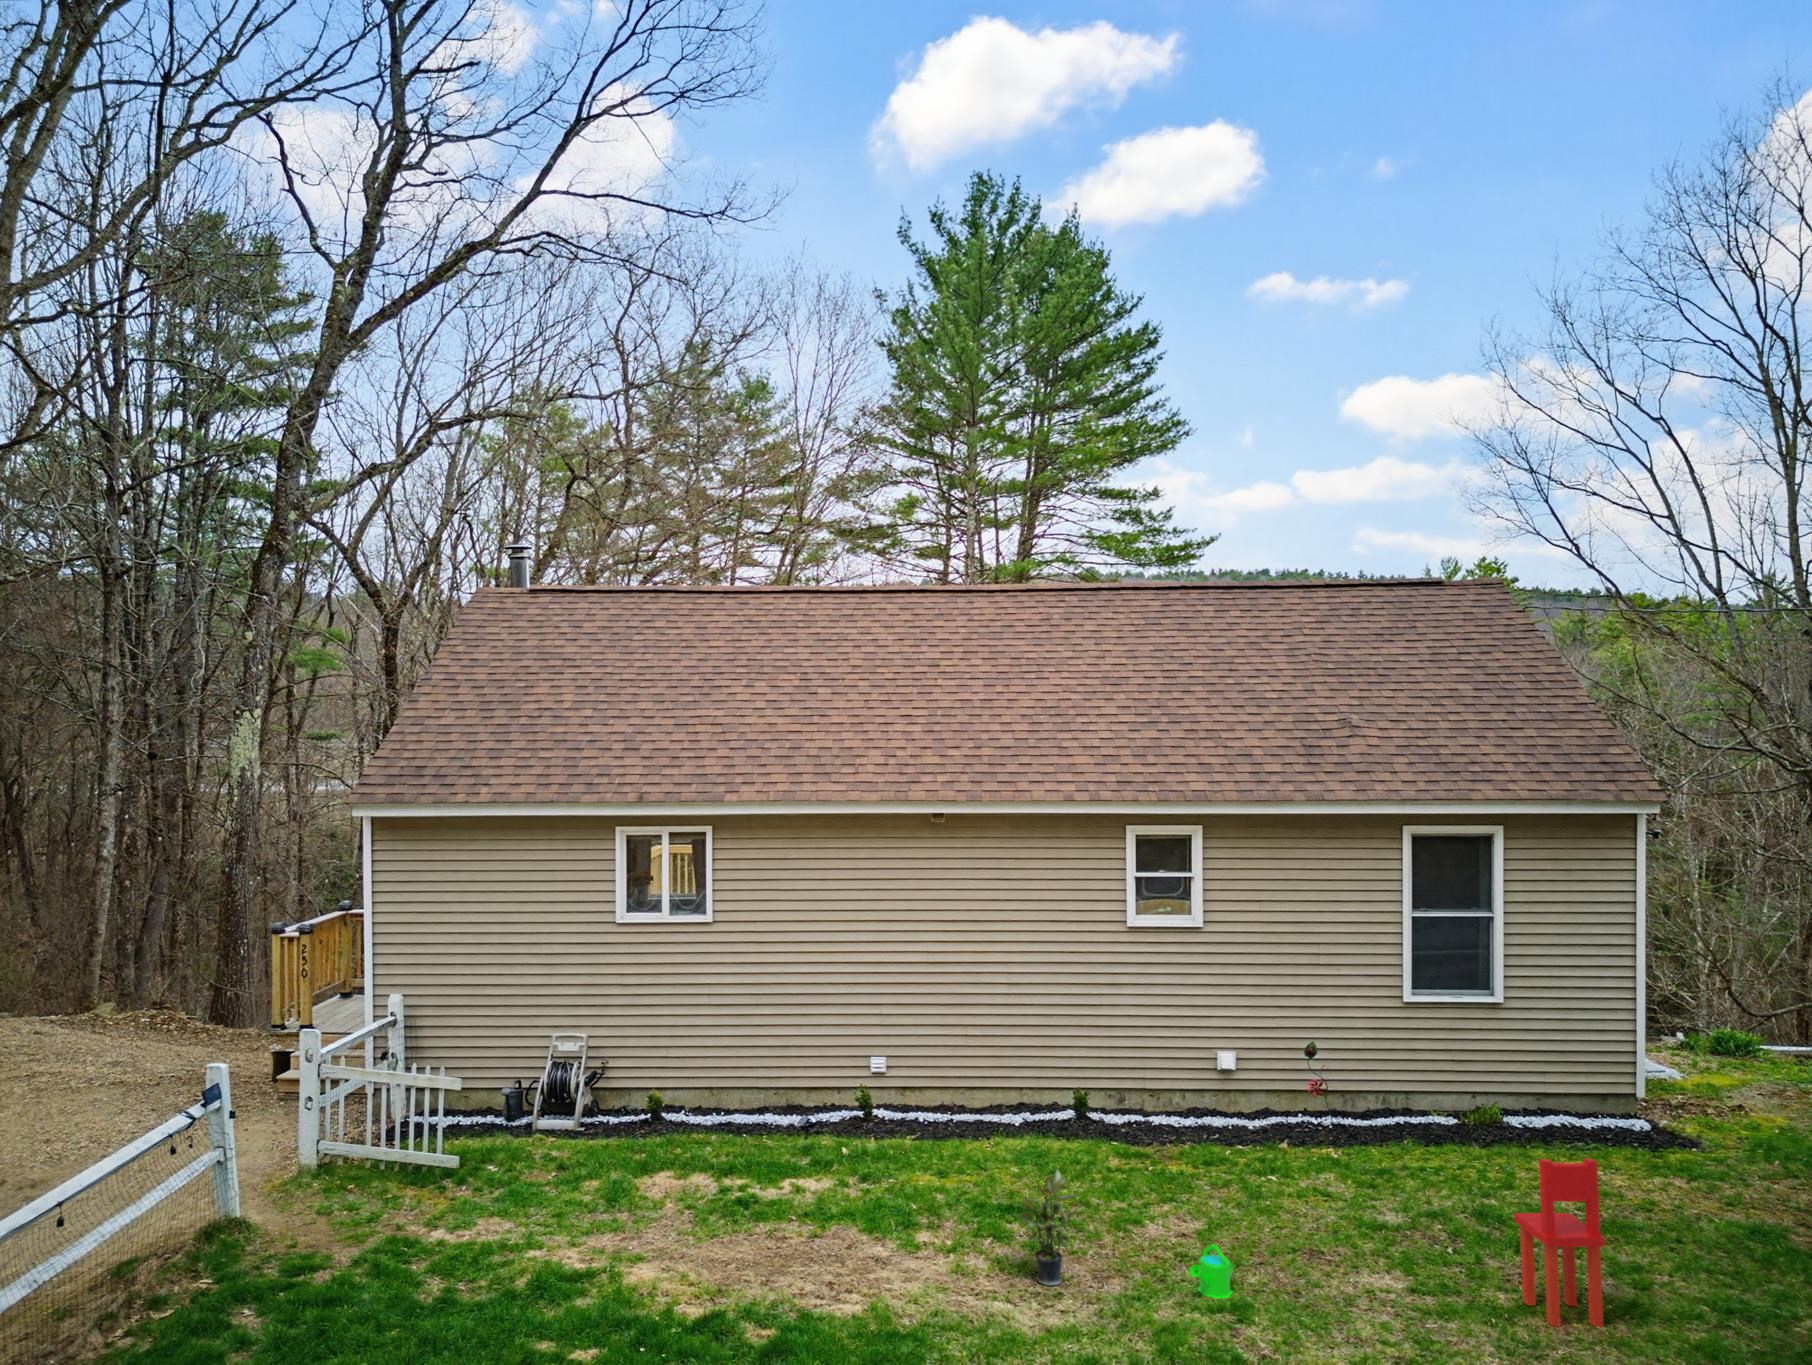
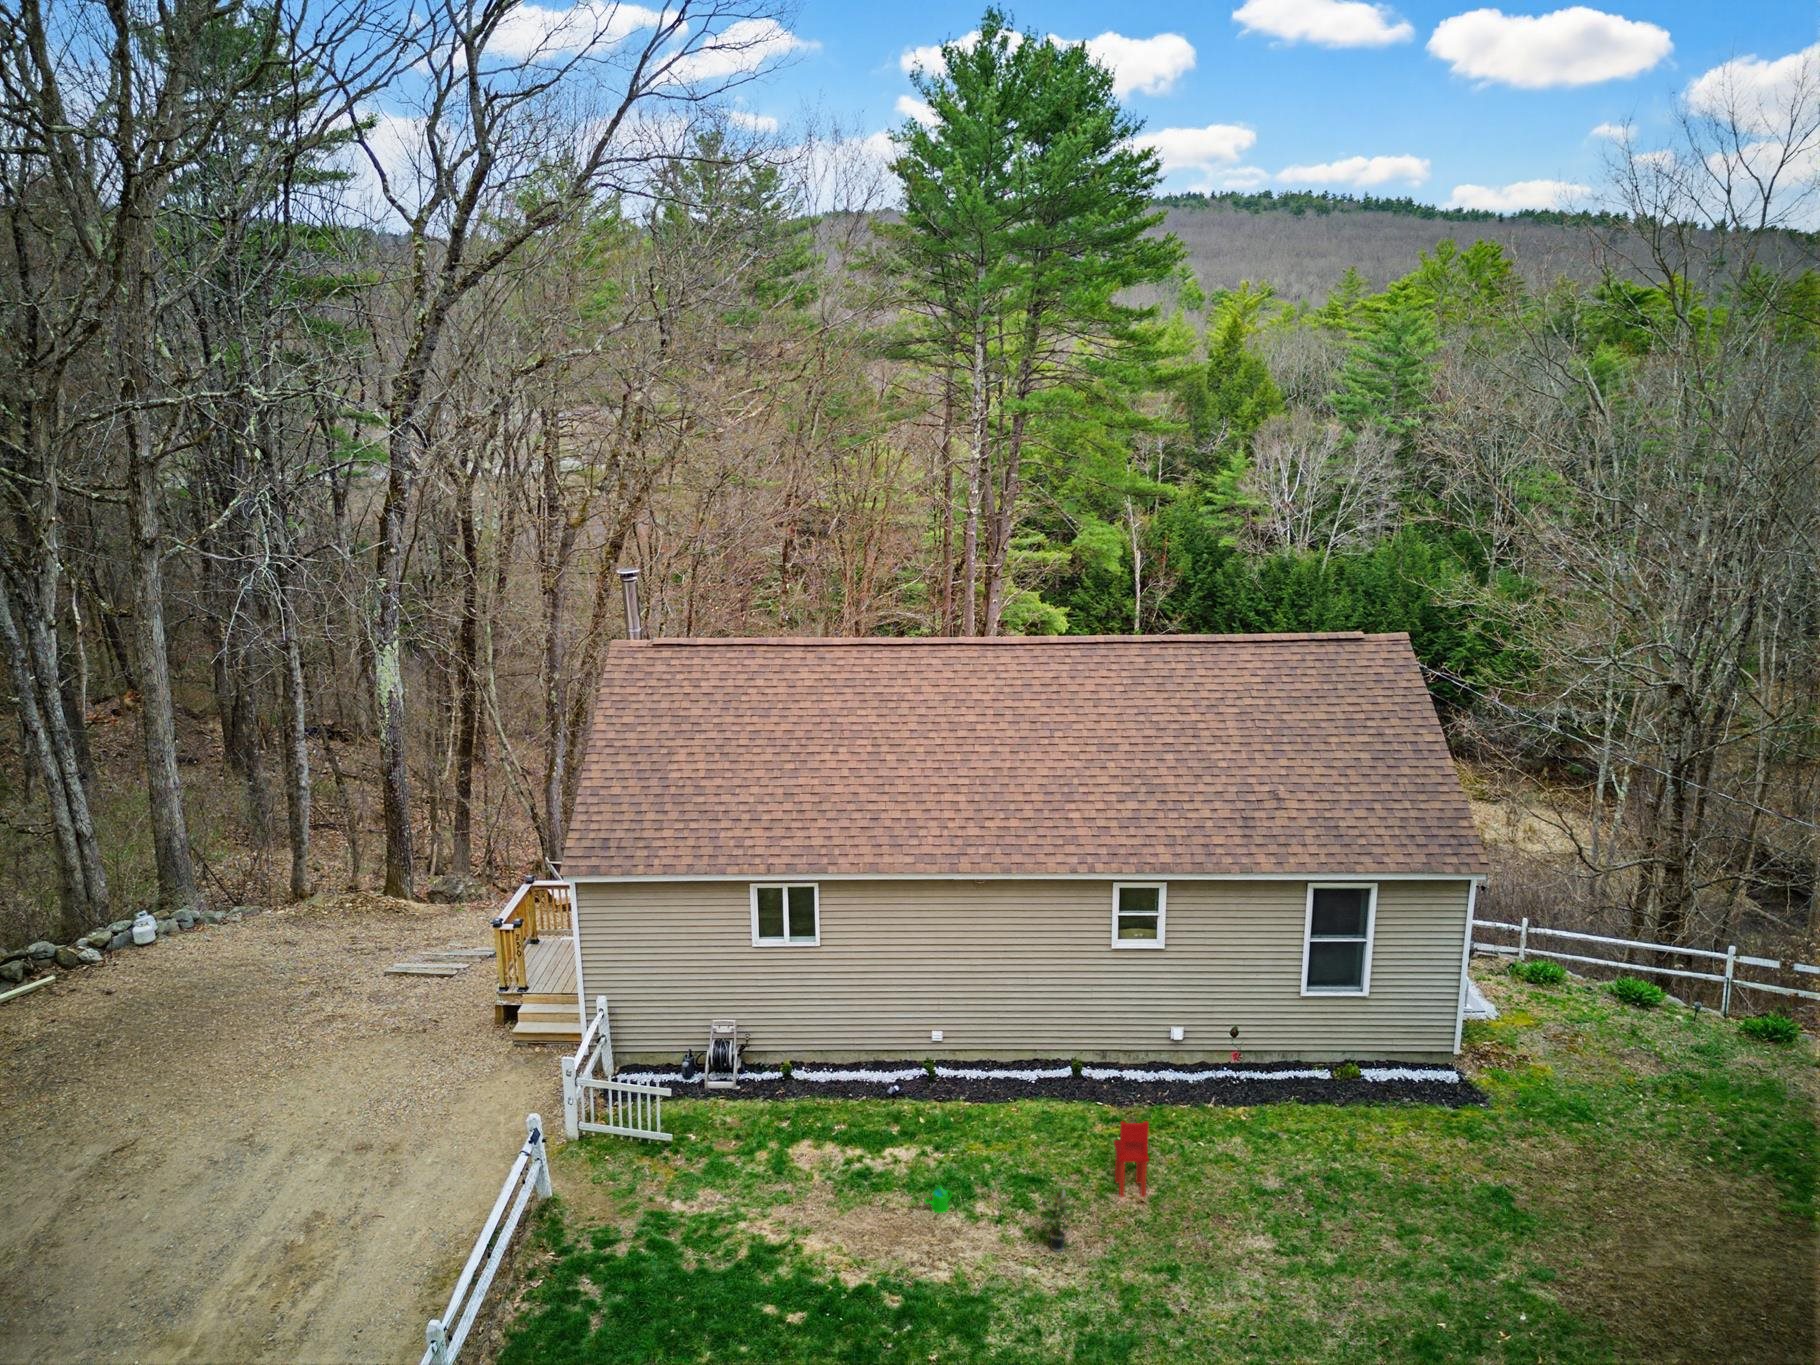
chair: present [1514,1159,1605,1327] -> present [1114,1121,1149,1197]
watering can: present [1190,1244,1233,1299] -> present [925,1185,952,1213]

